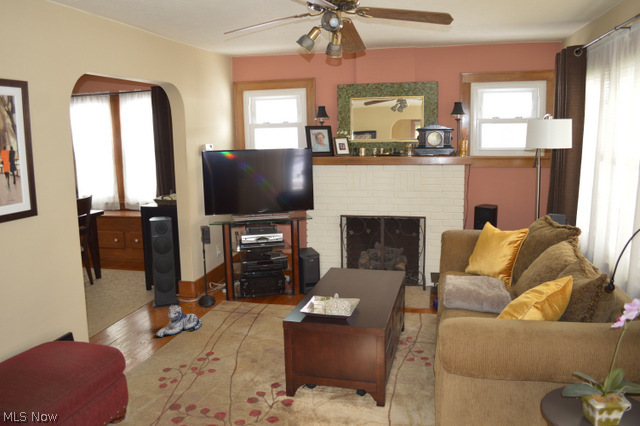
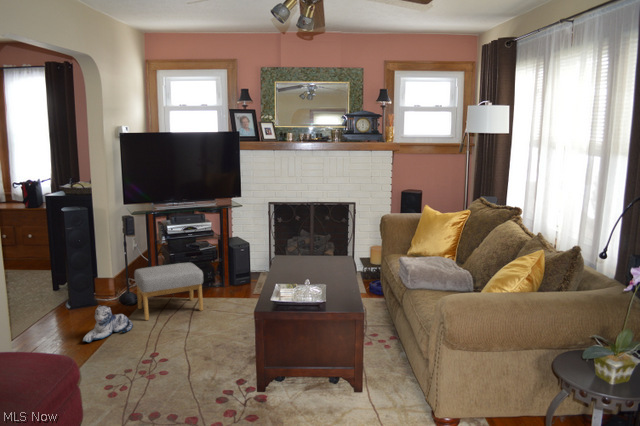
footstool: none [209,270,267,321] -> present [134,262,203,320]

